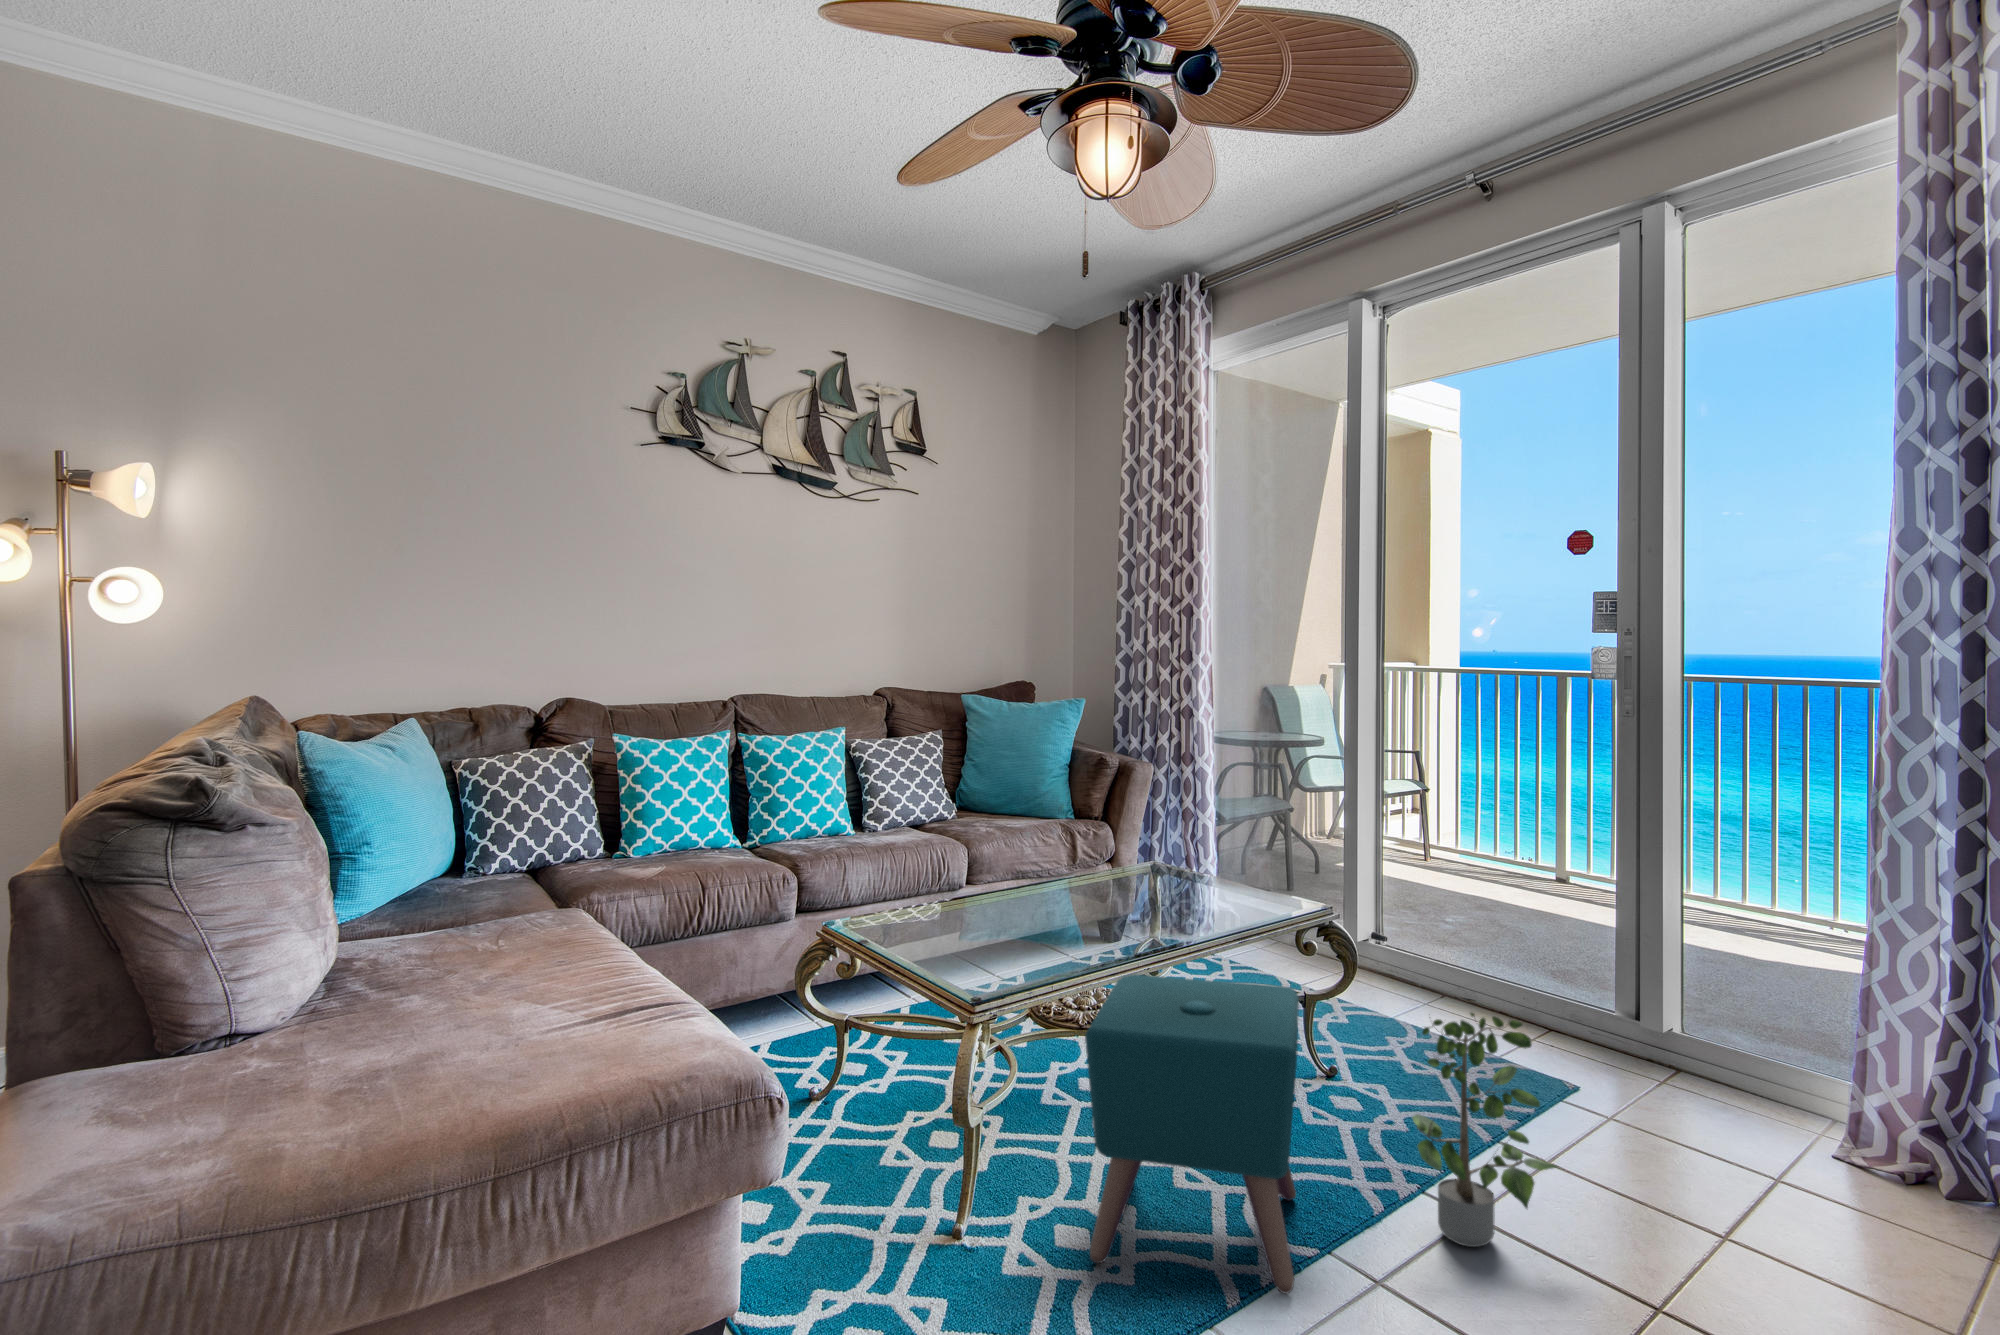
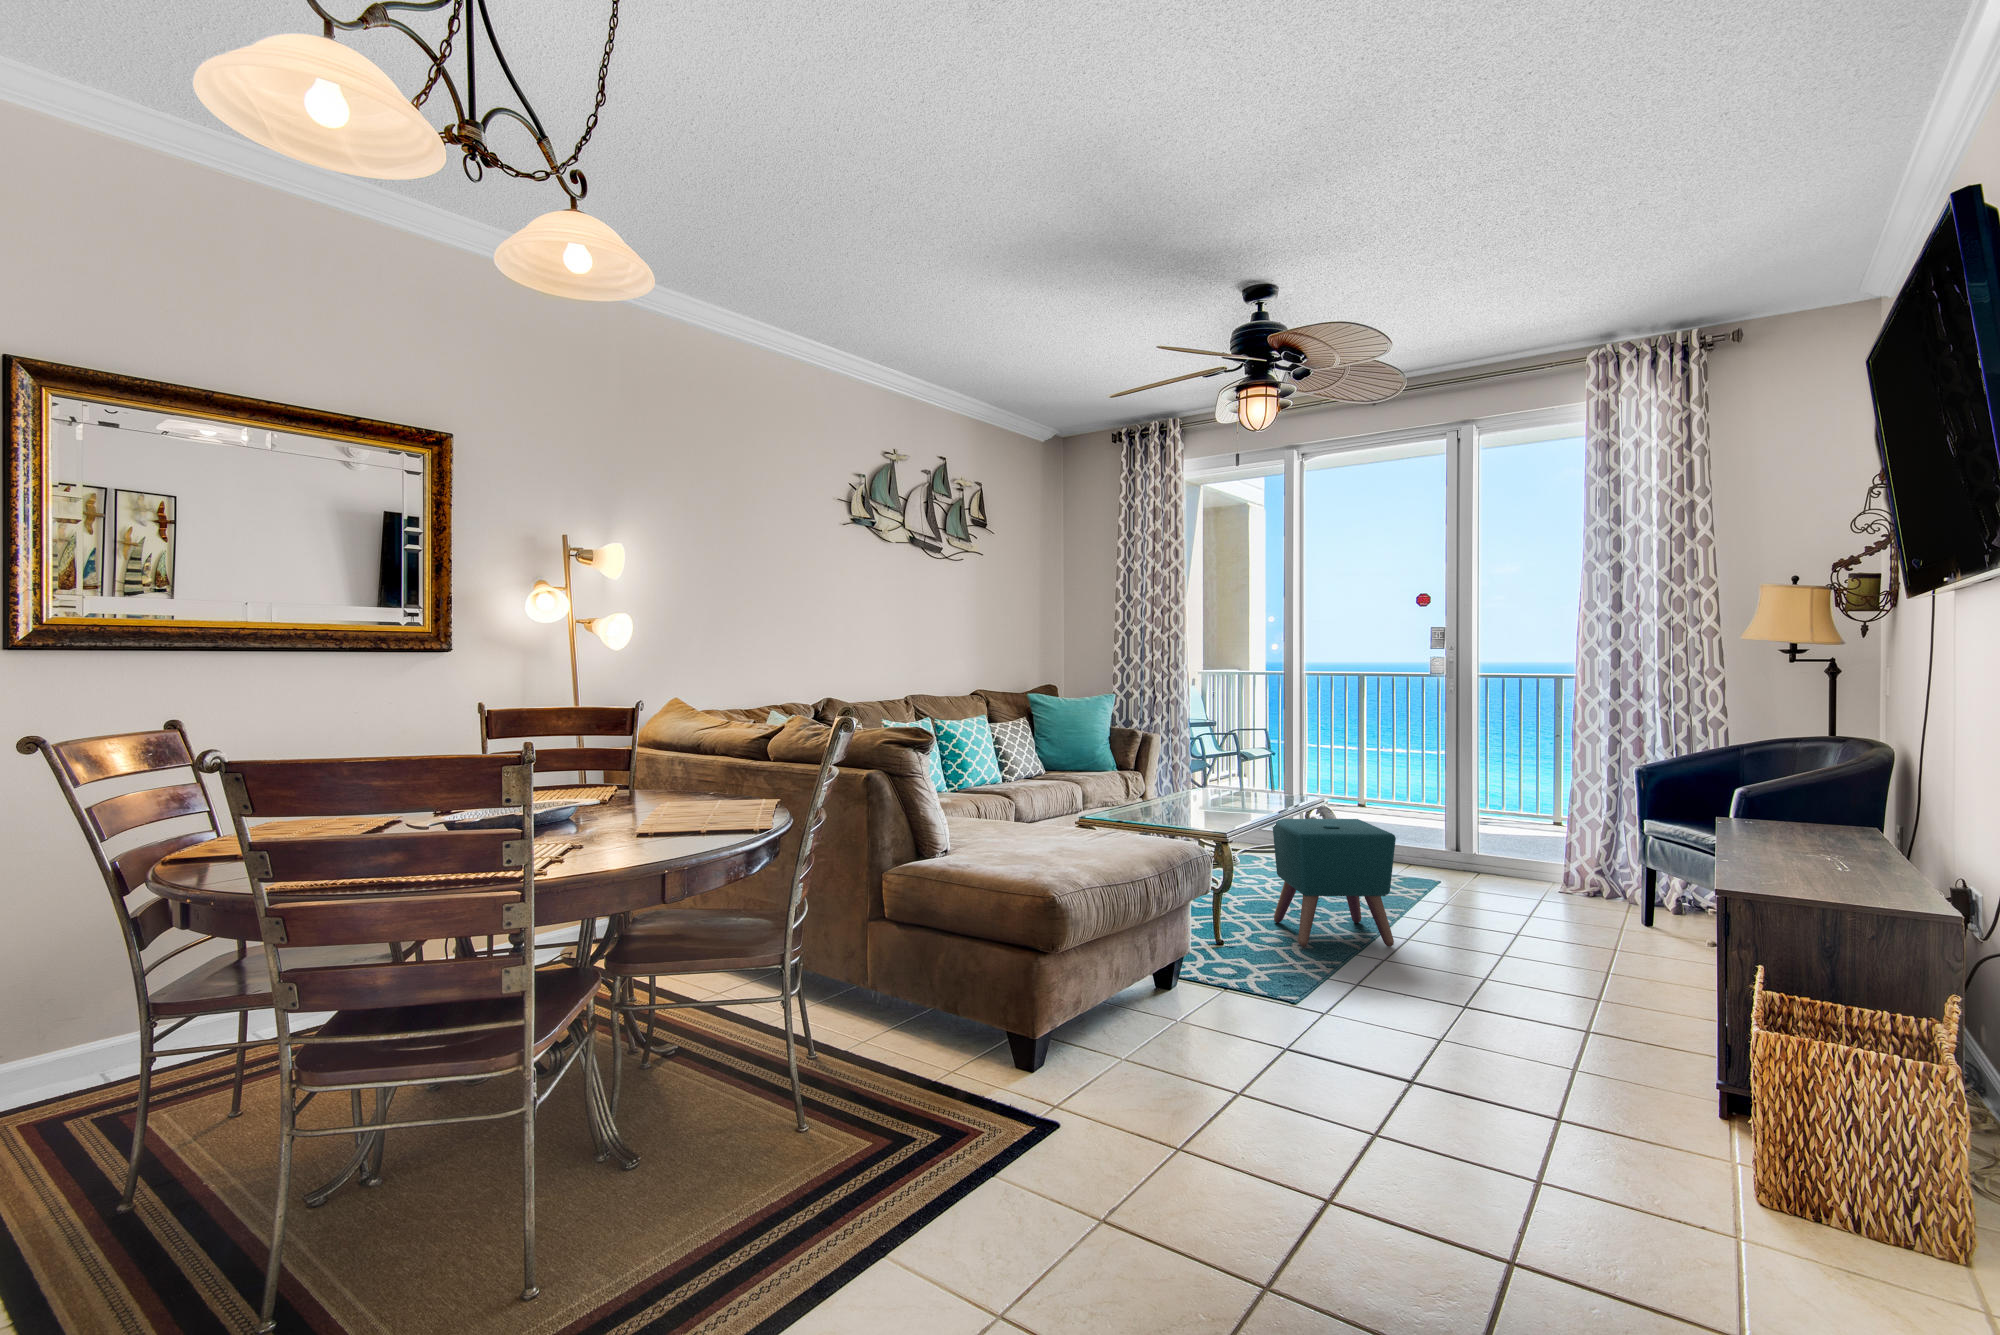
potted plant: present [1412,1013,1557,1247] -> none [1415,820,1483,928]

